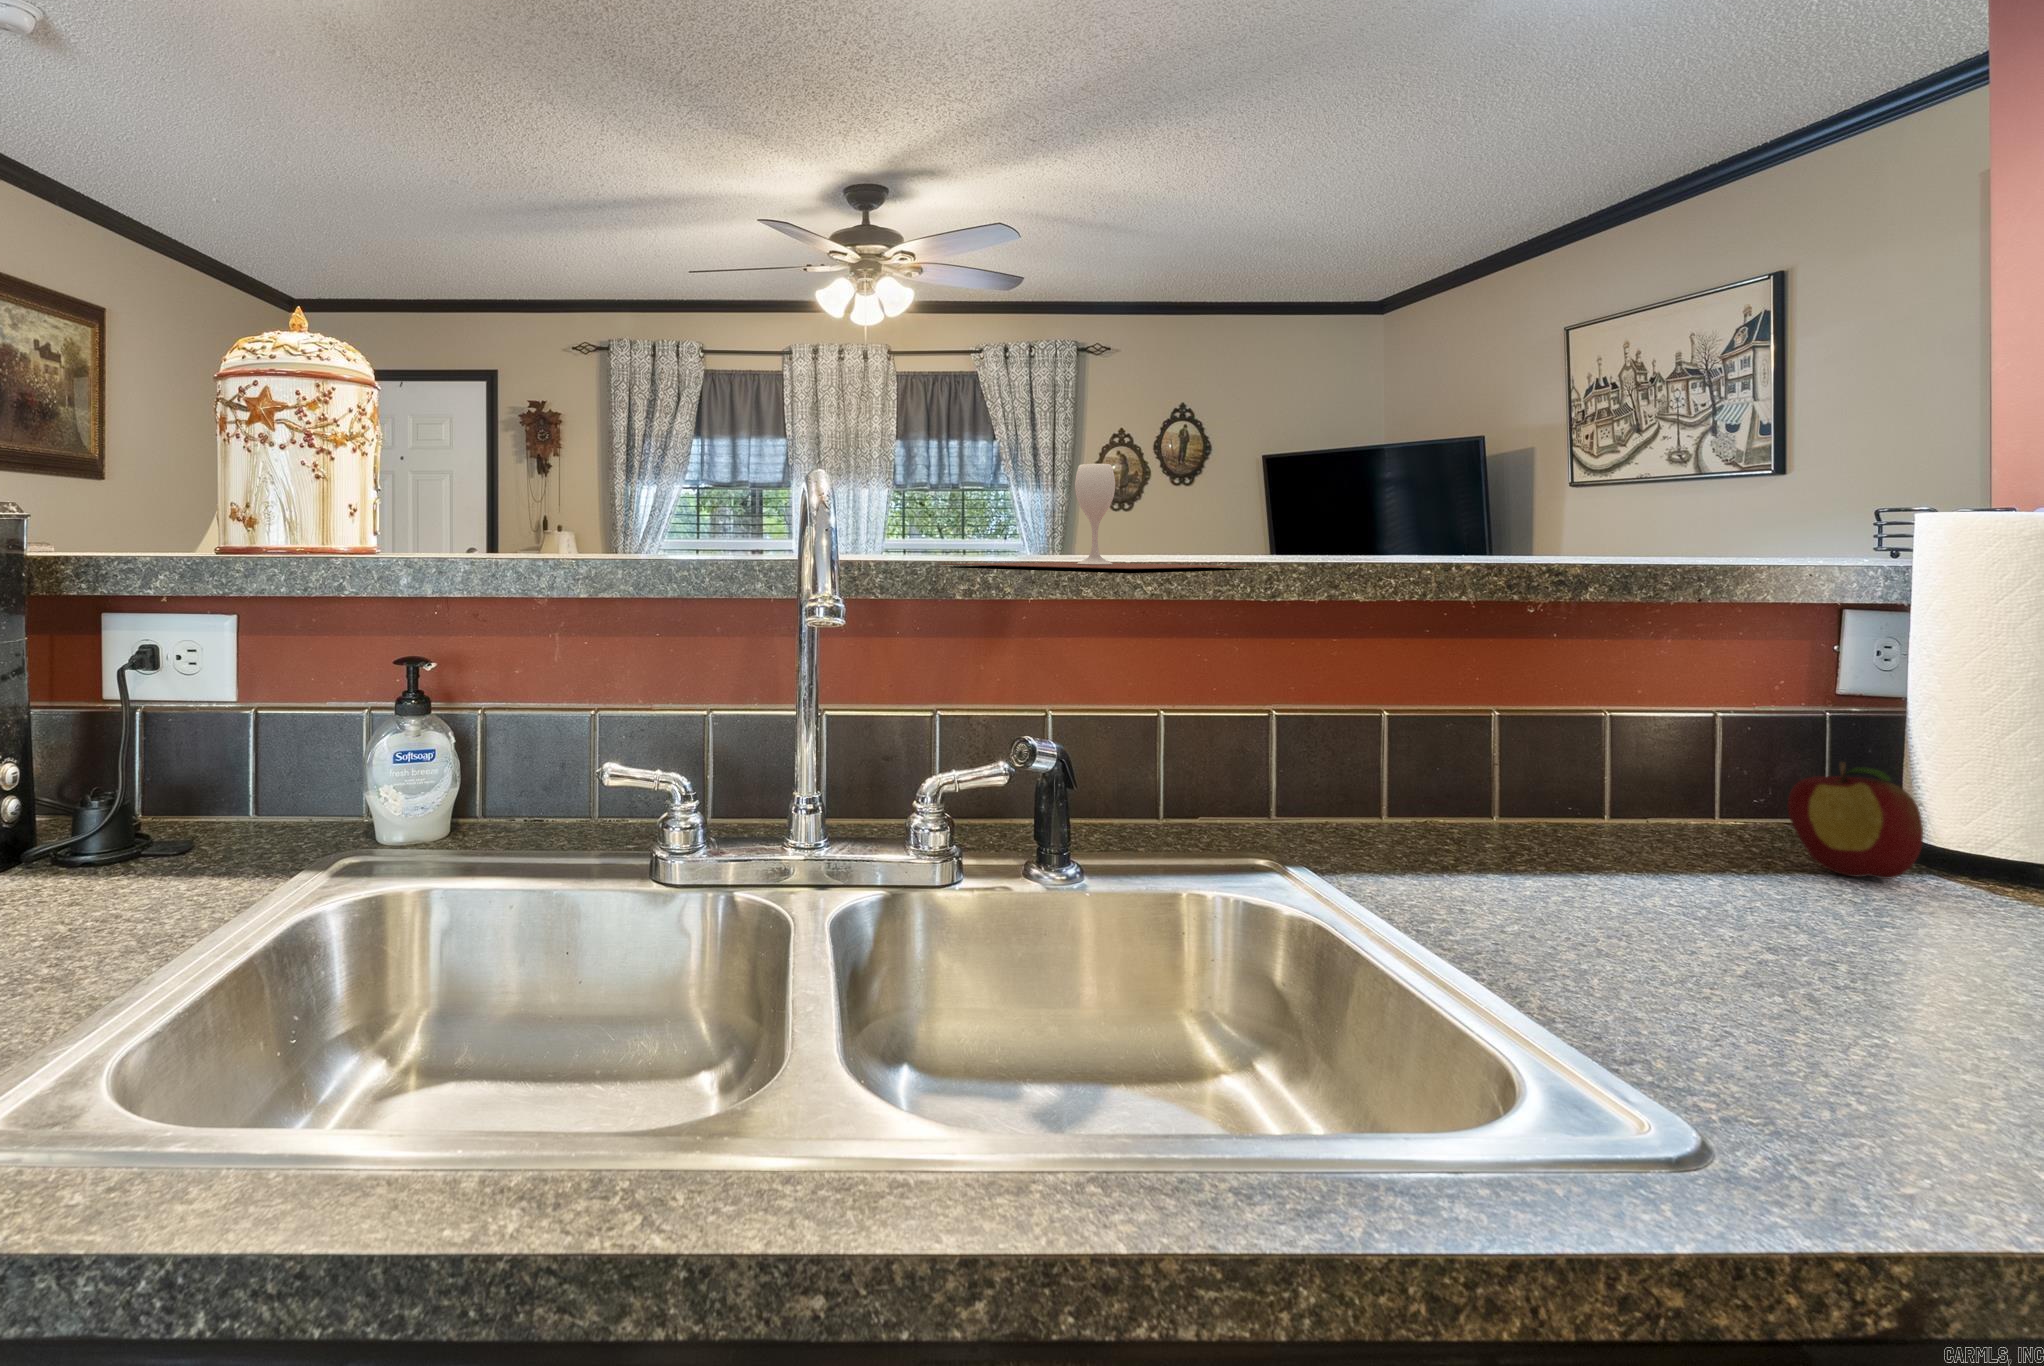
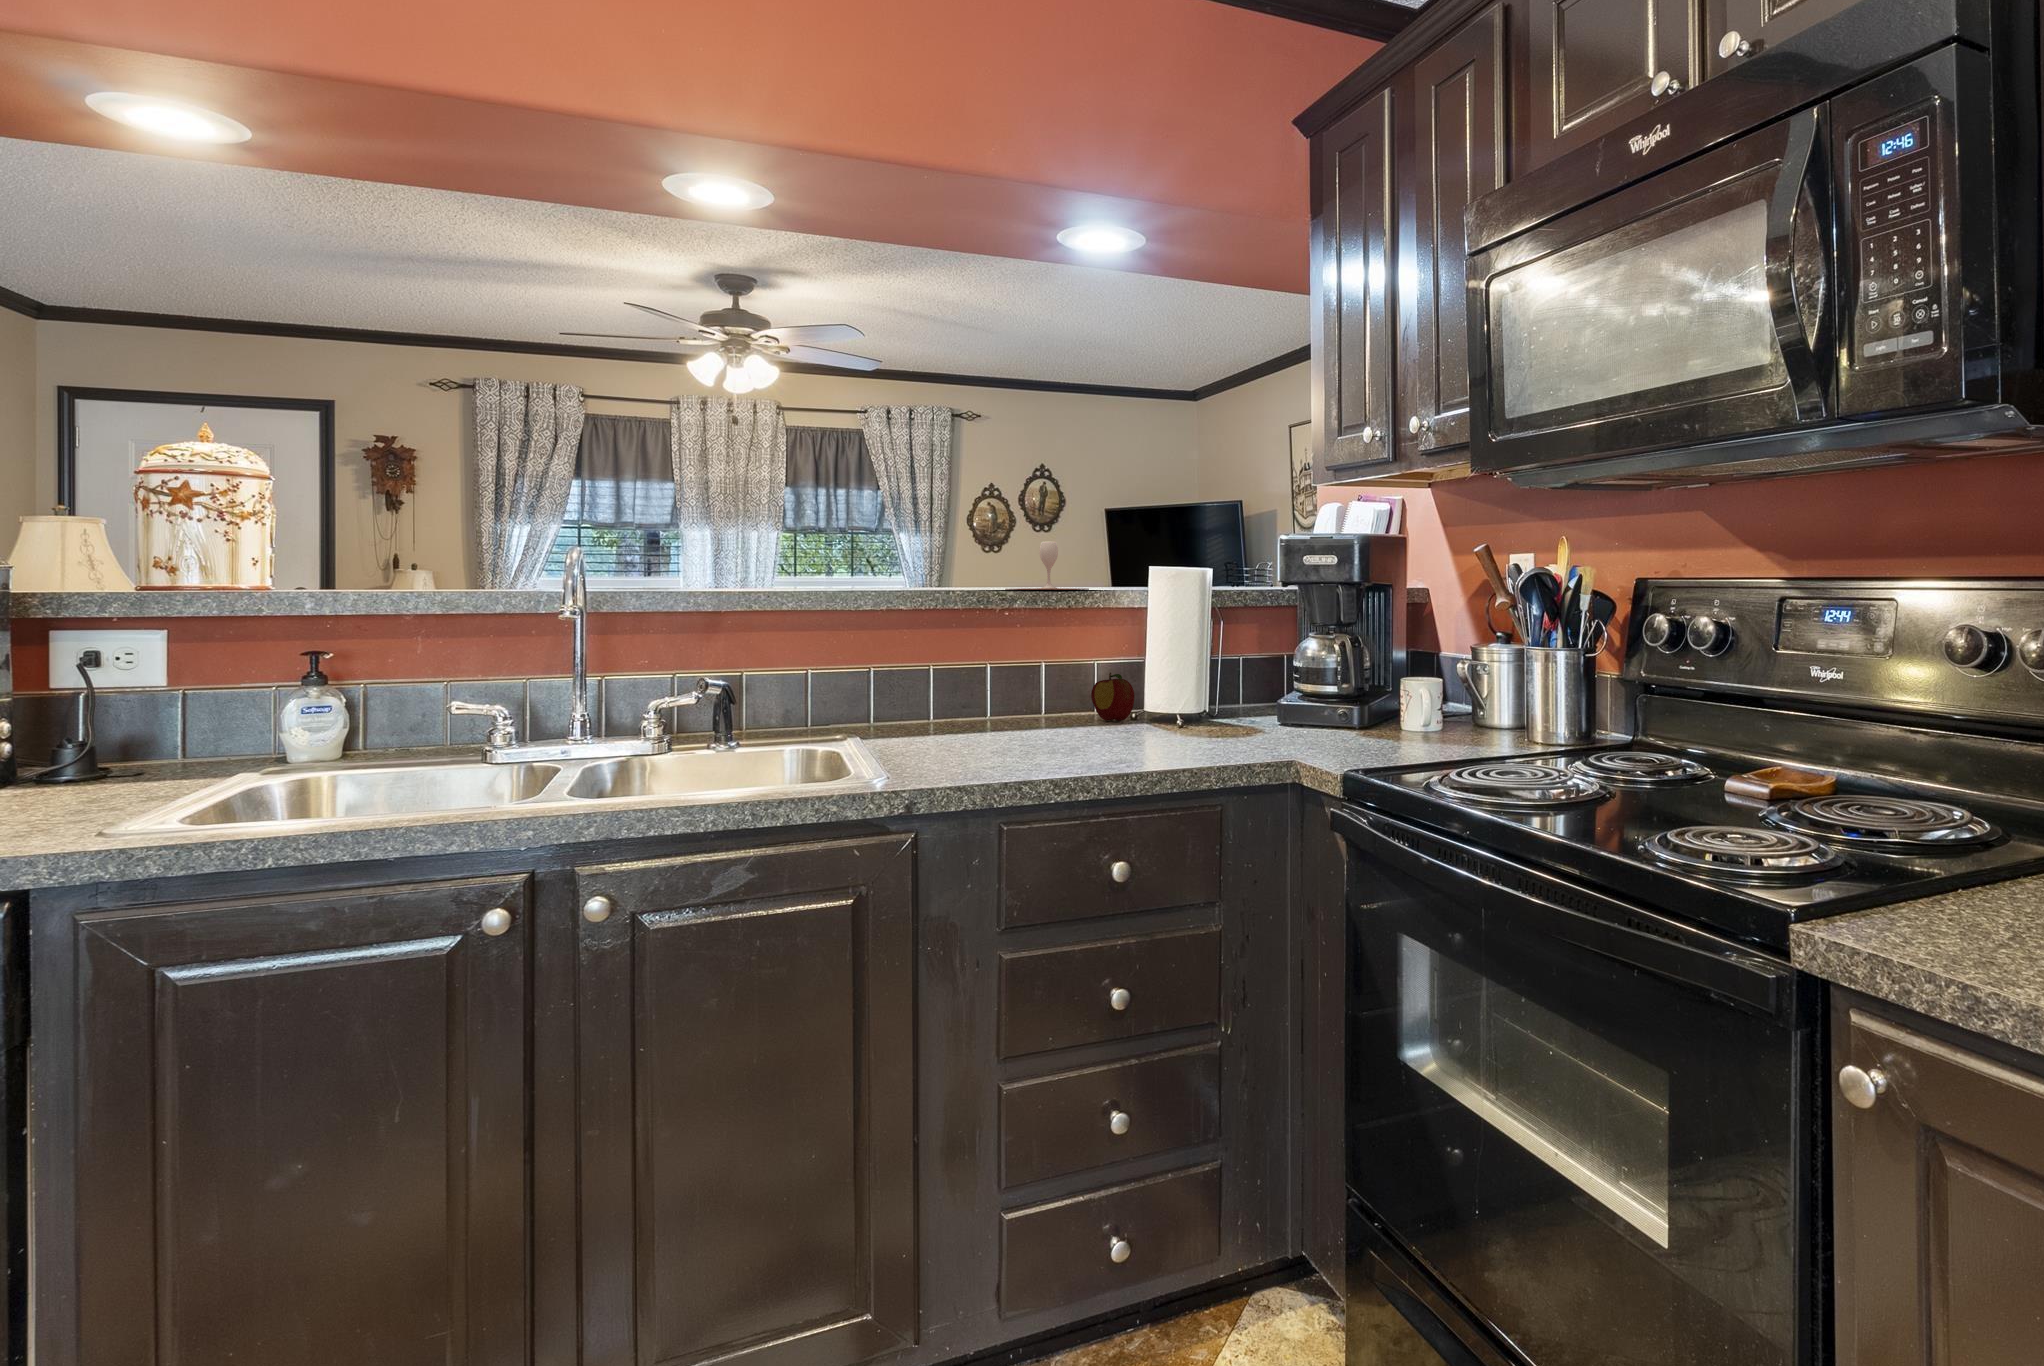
wine glass: present [941,464,1258,569] -> present [1007,542,1087,590]

